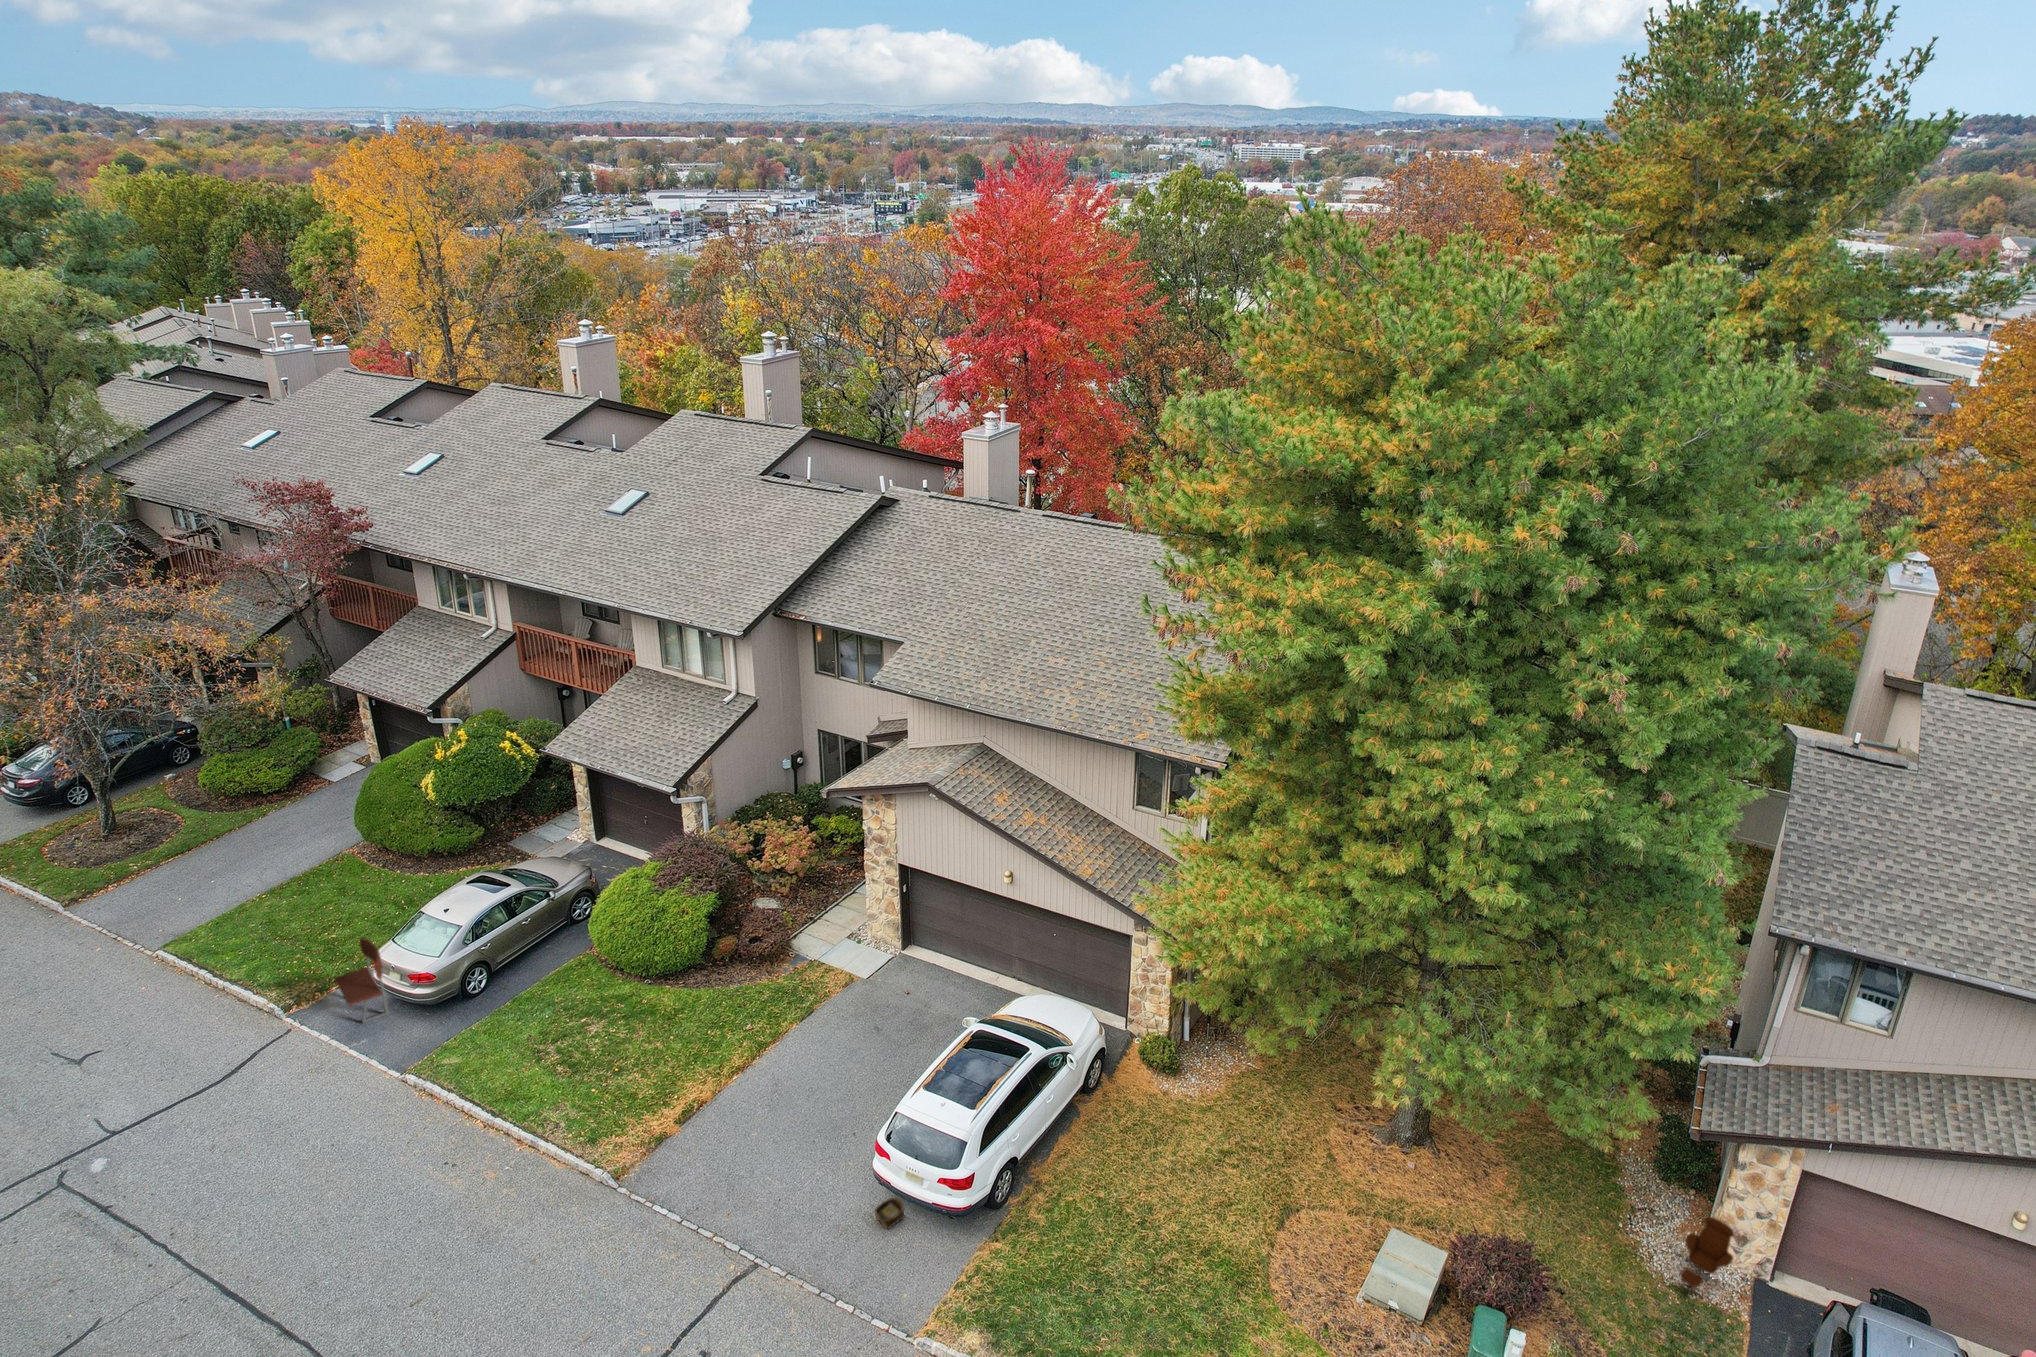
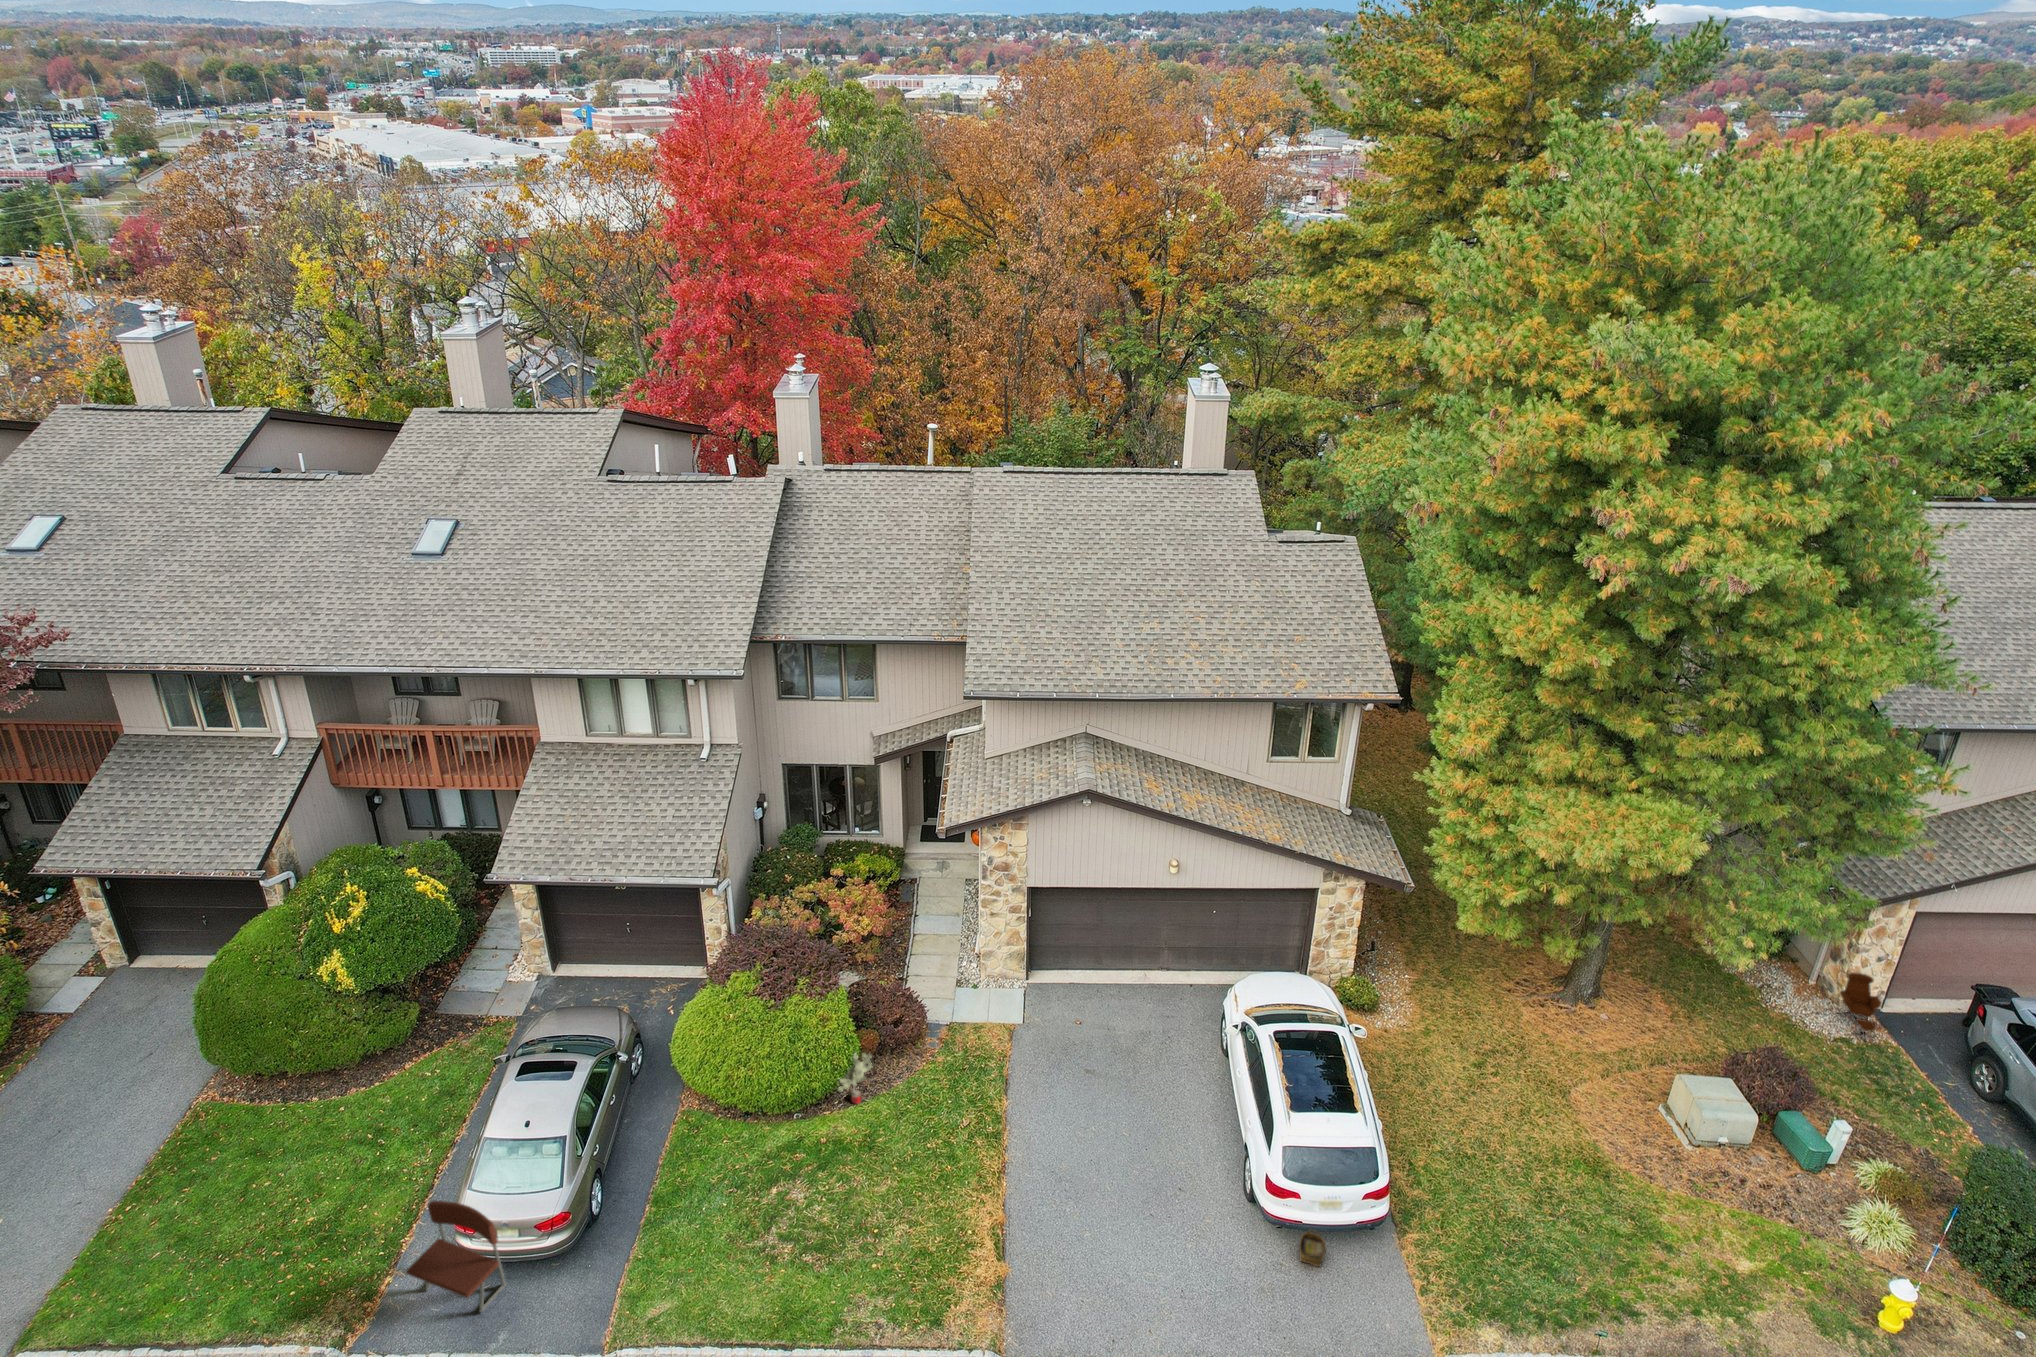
potted tree: none [670,947,708,990] -> present [838,1054,872,1104]

